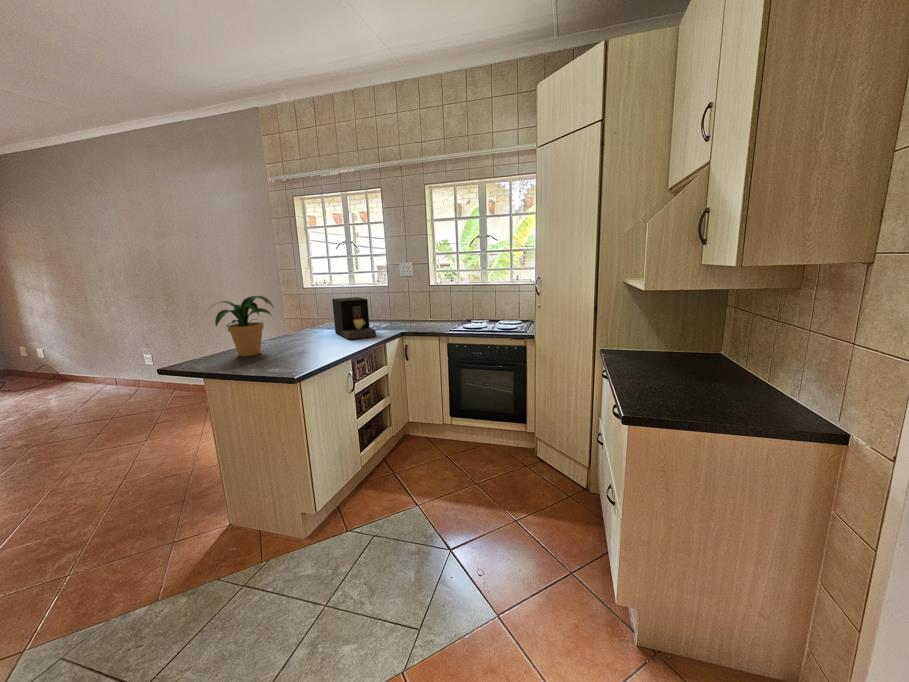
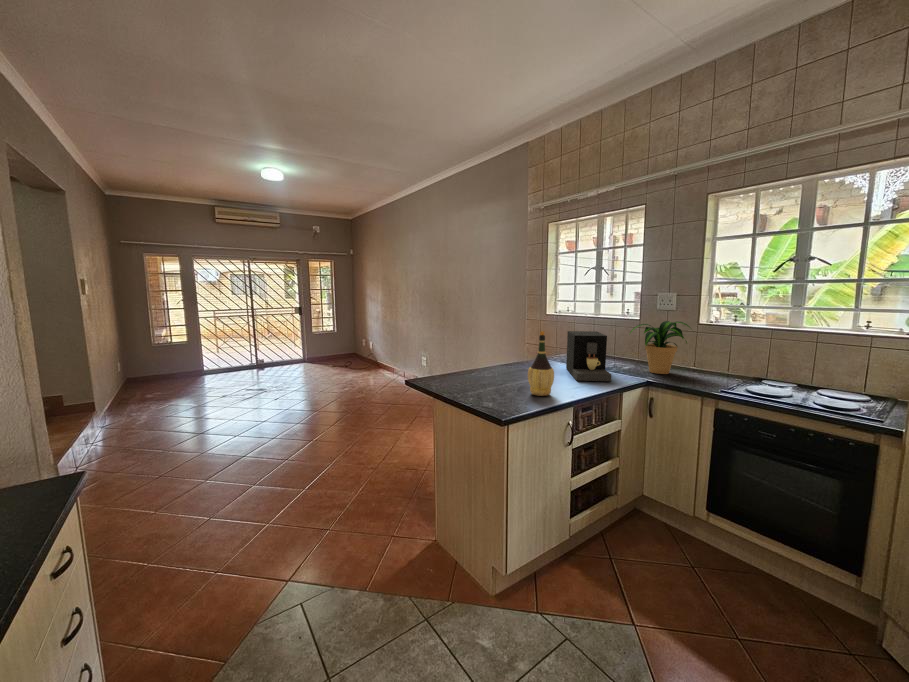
potted plant: present [215,296,274,356] -> present [630,321,690,374]
wine bottle: none [308,296,332,354] -> present [528,331,554,396]

